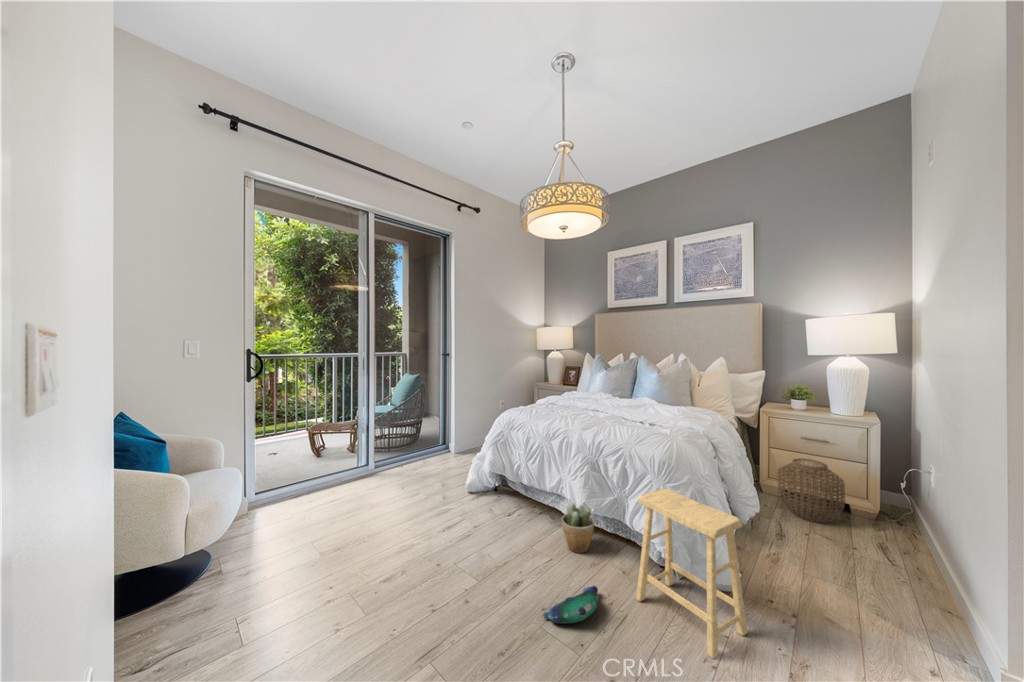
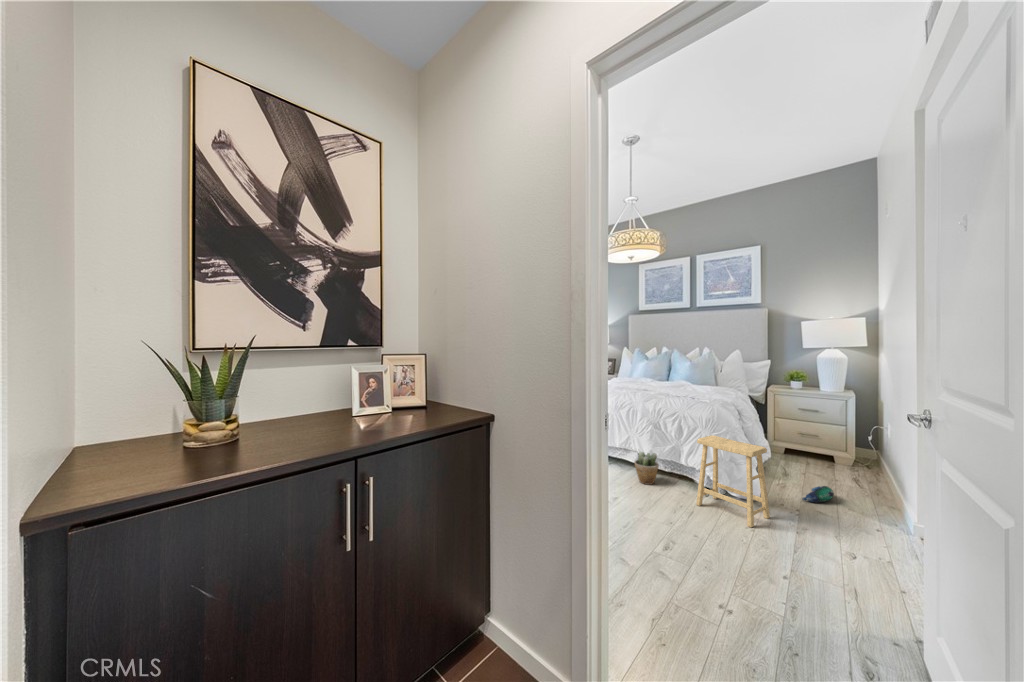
woven basket: present [778,458,845,523] -> none [782,423,830,467]
plush toy: present [543,586,598,624] -> present [802,486,834,503]

